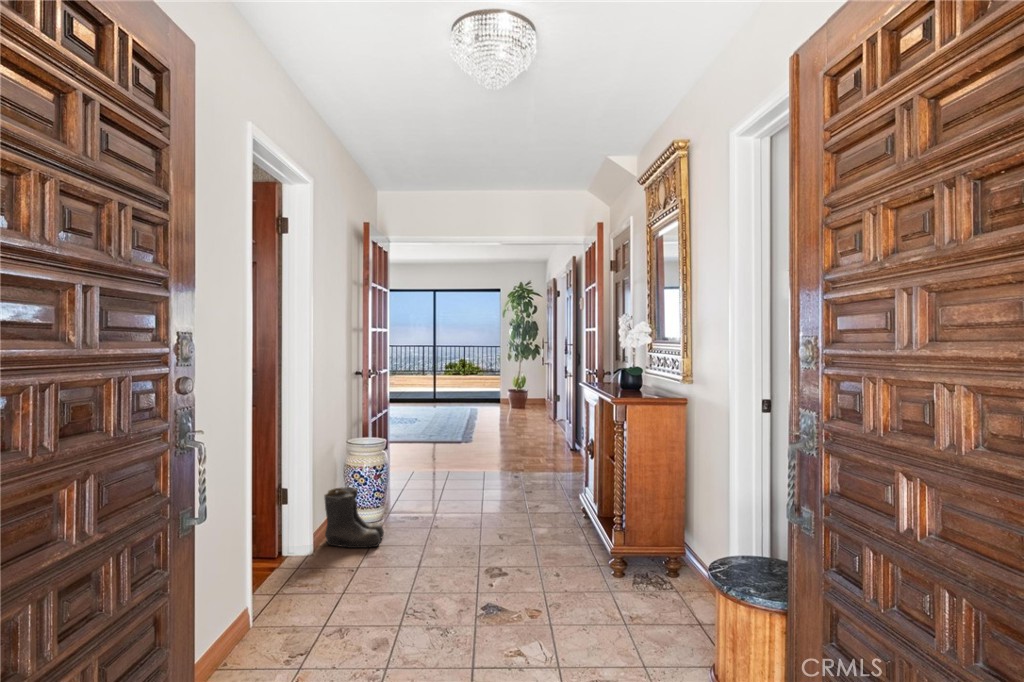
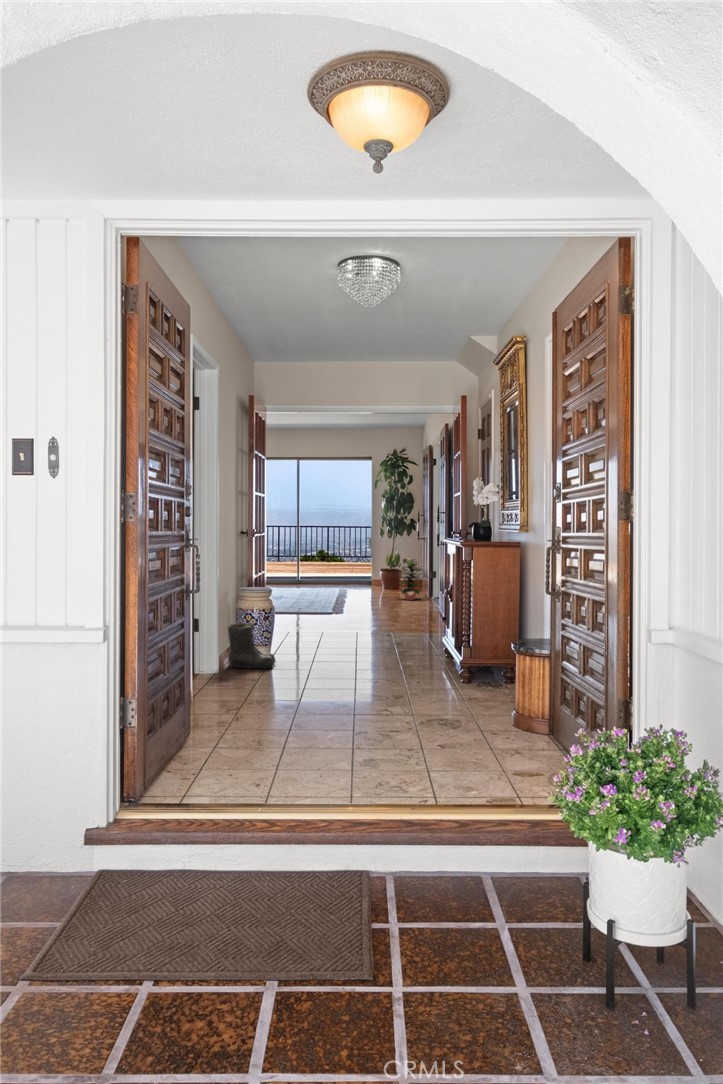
decorative plant: none [522,382,551,421] -> present [398,558,422,600]

